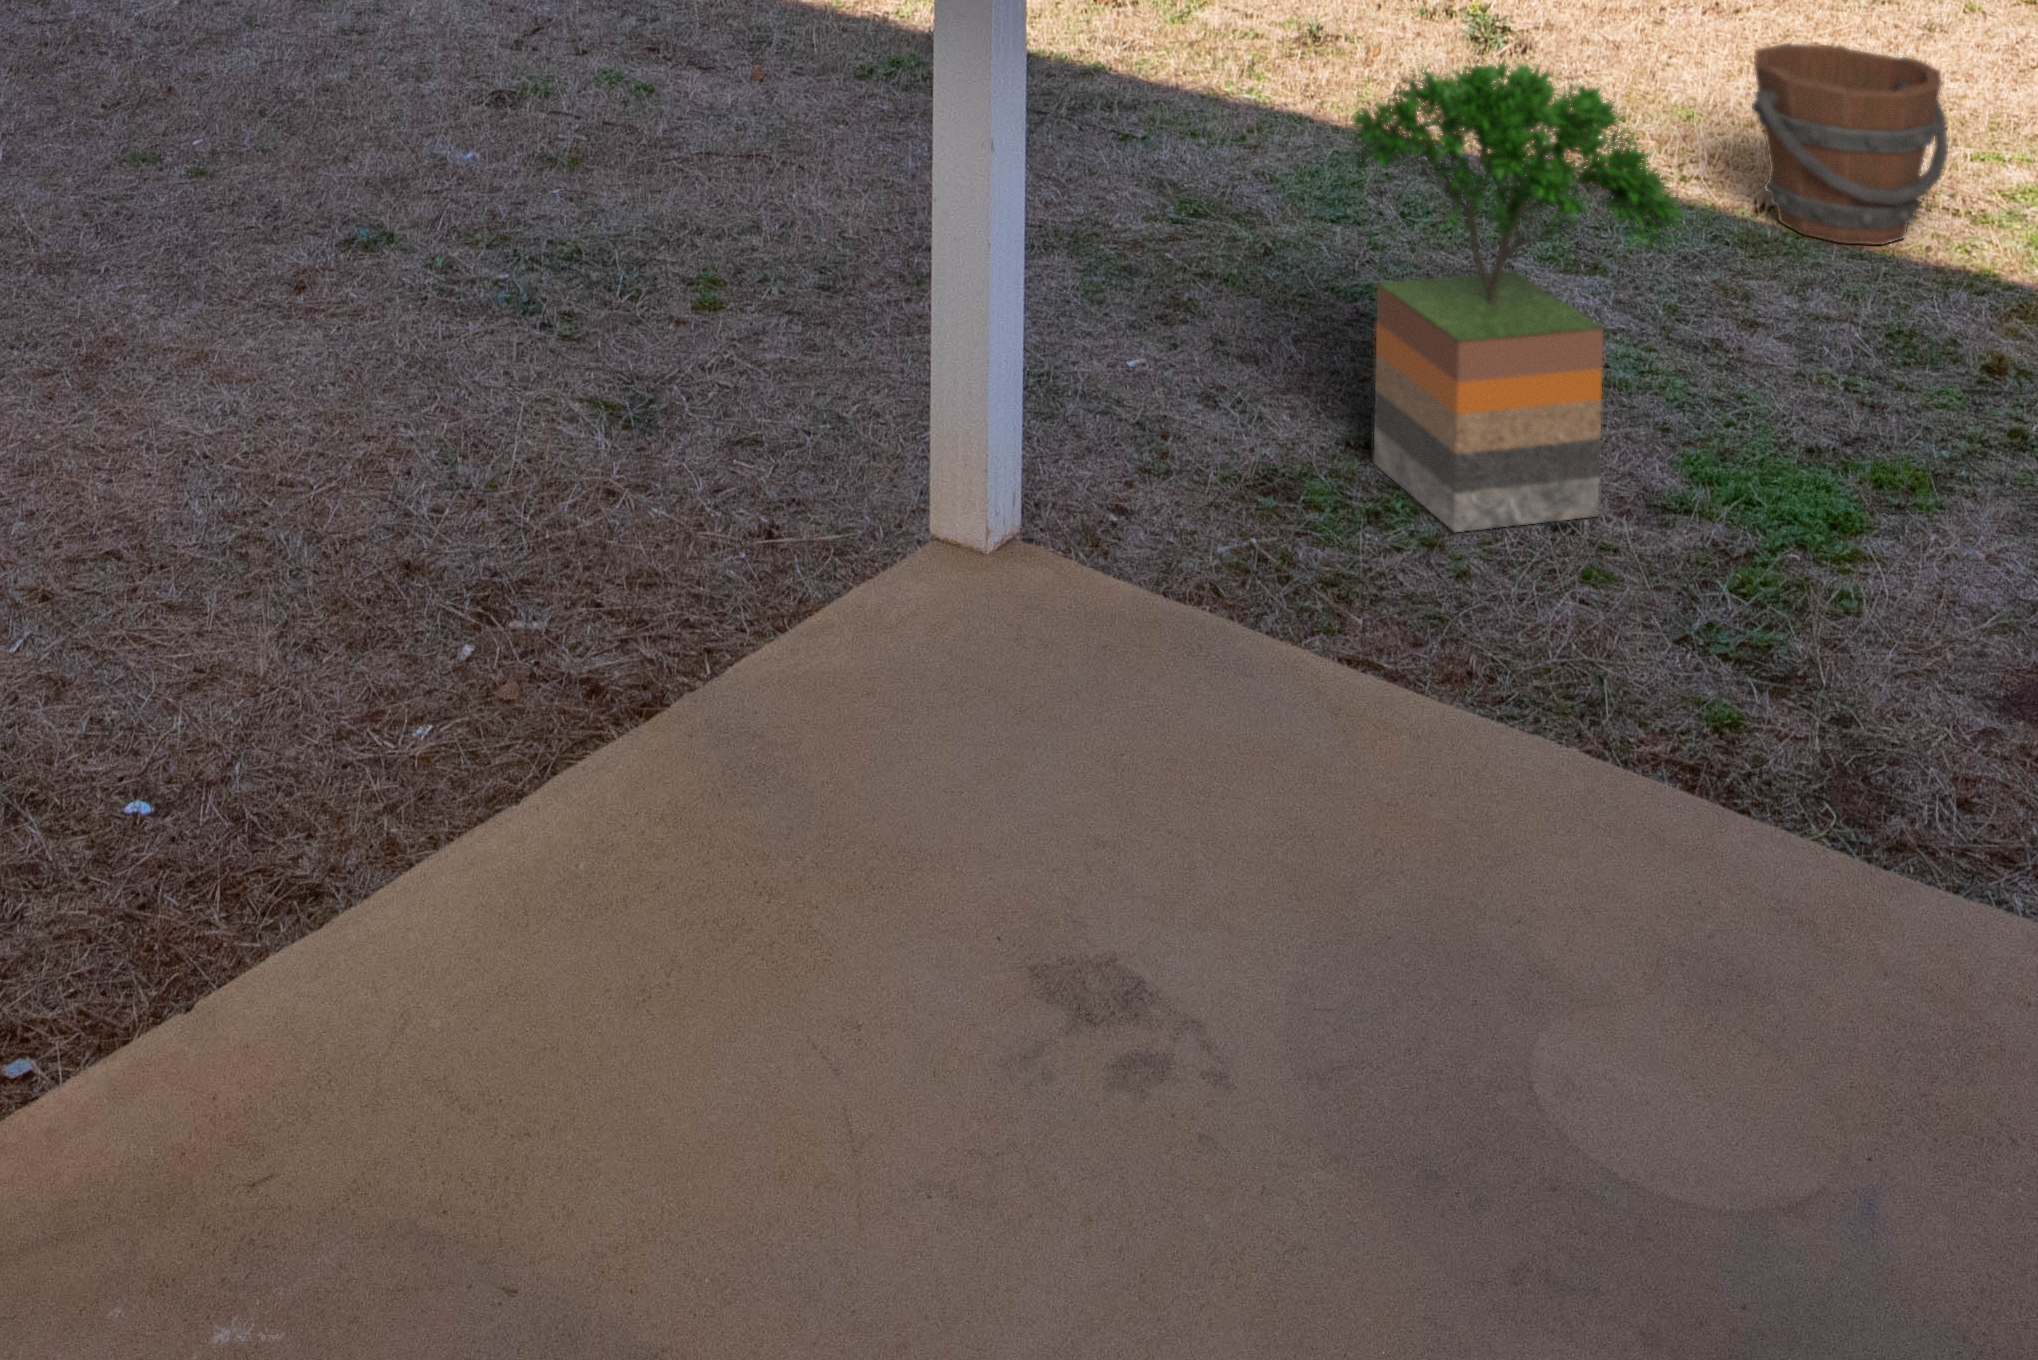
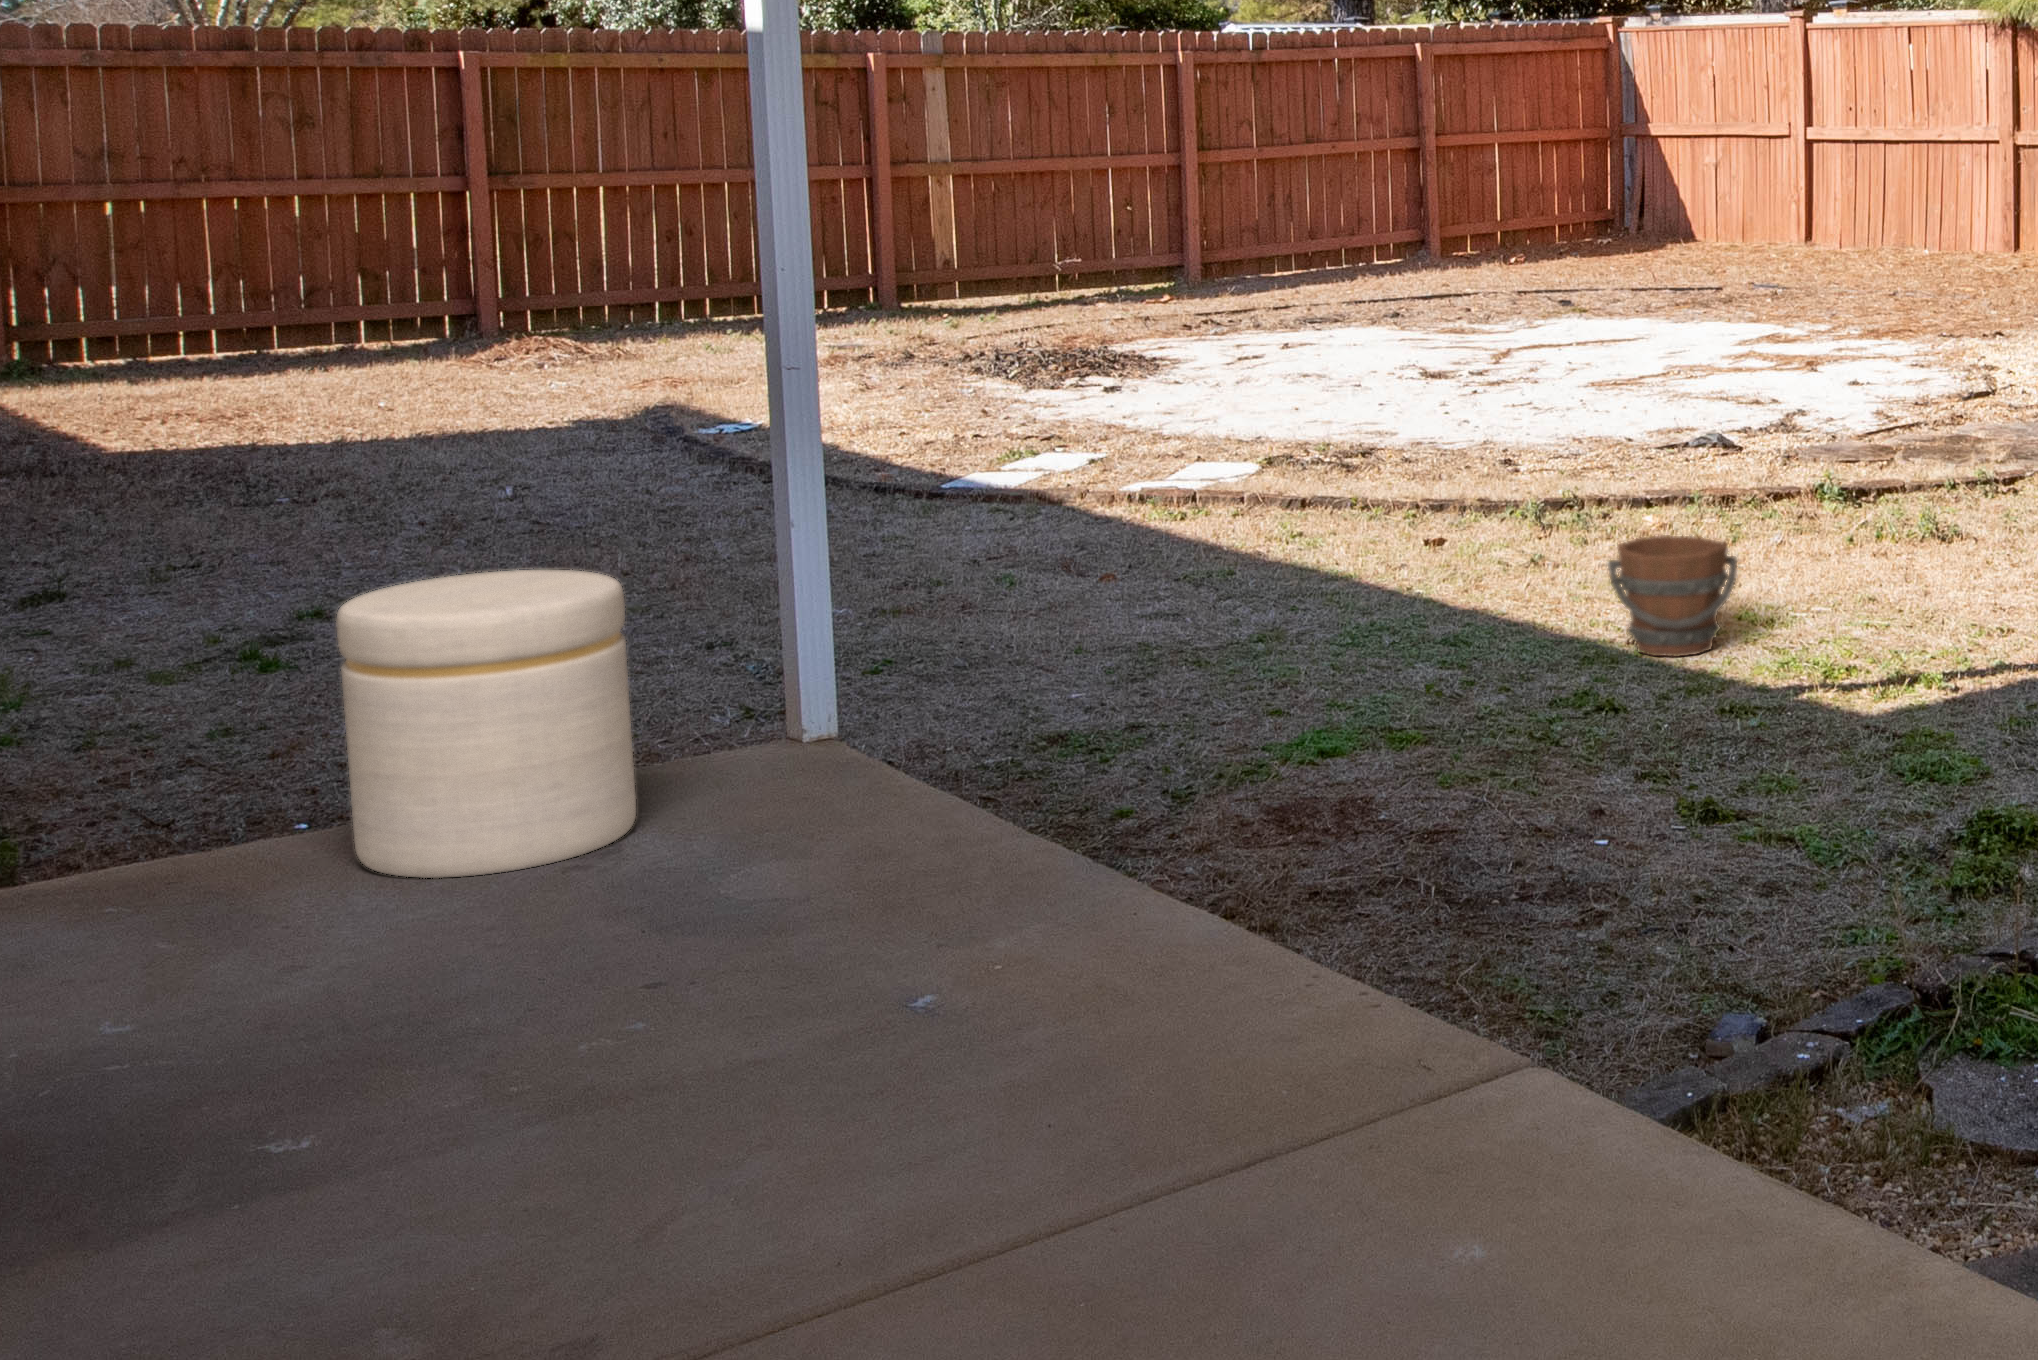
potted tree: present [1348,60,1685,532] -> none [1117,501,1294,763]
ottoman: none [637,339,1206,1176] -> present [337,570,636,878]

